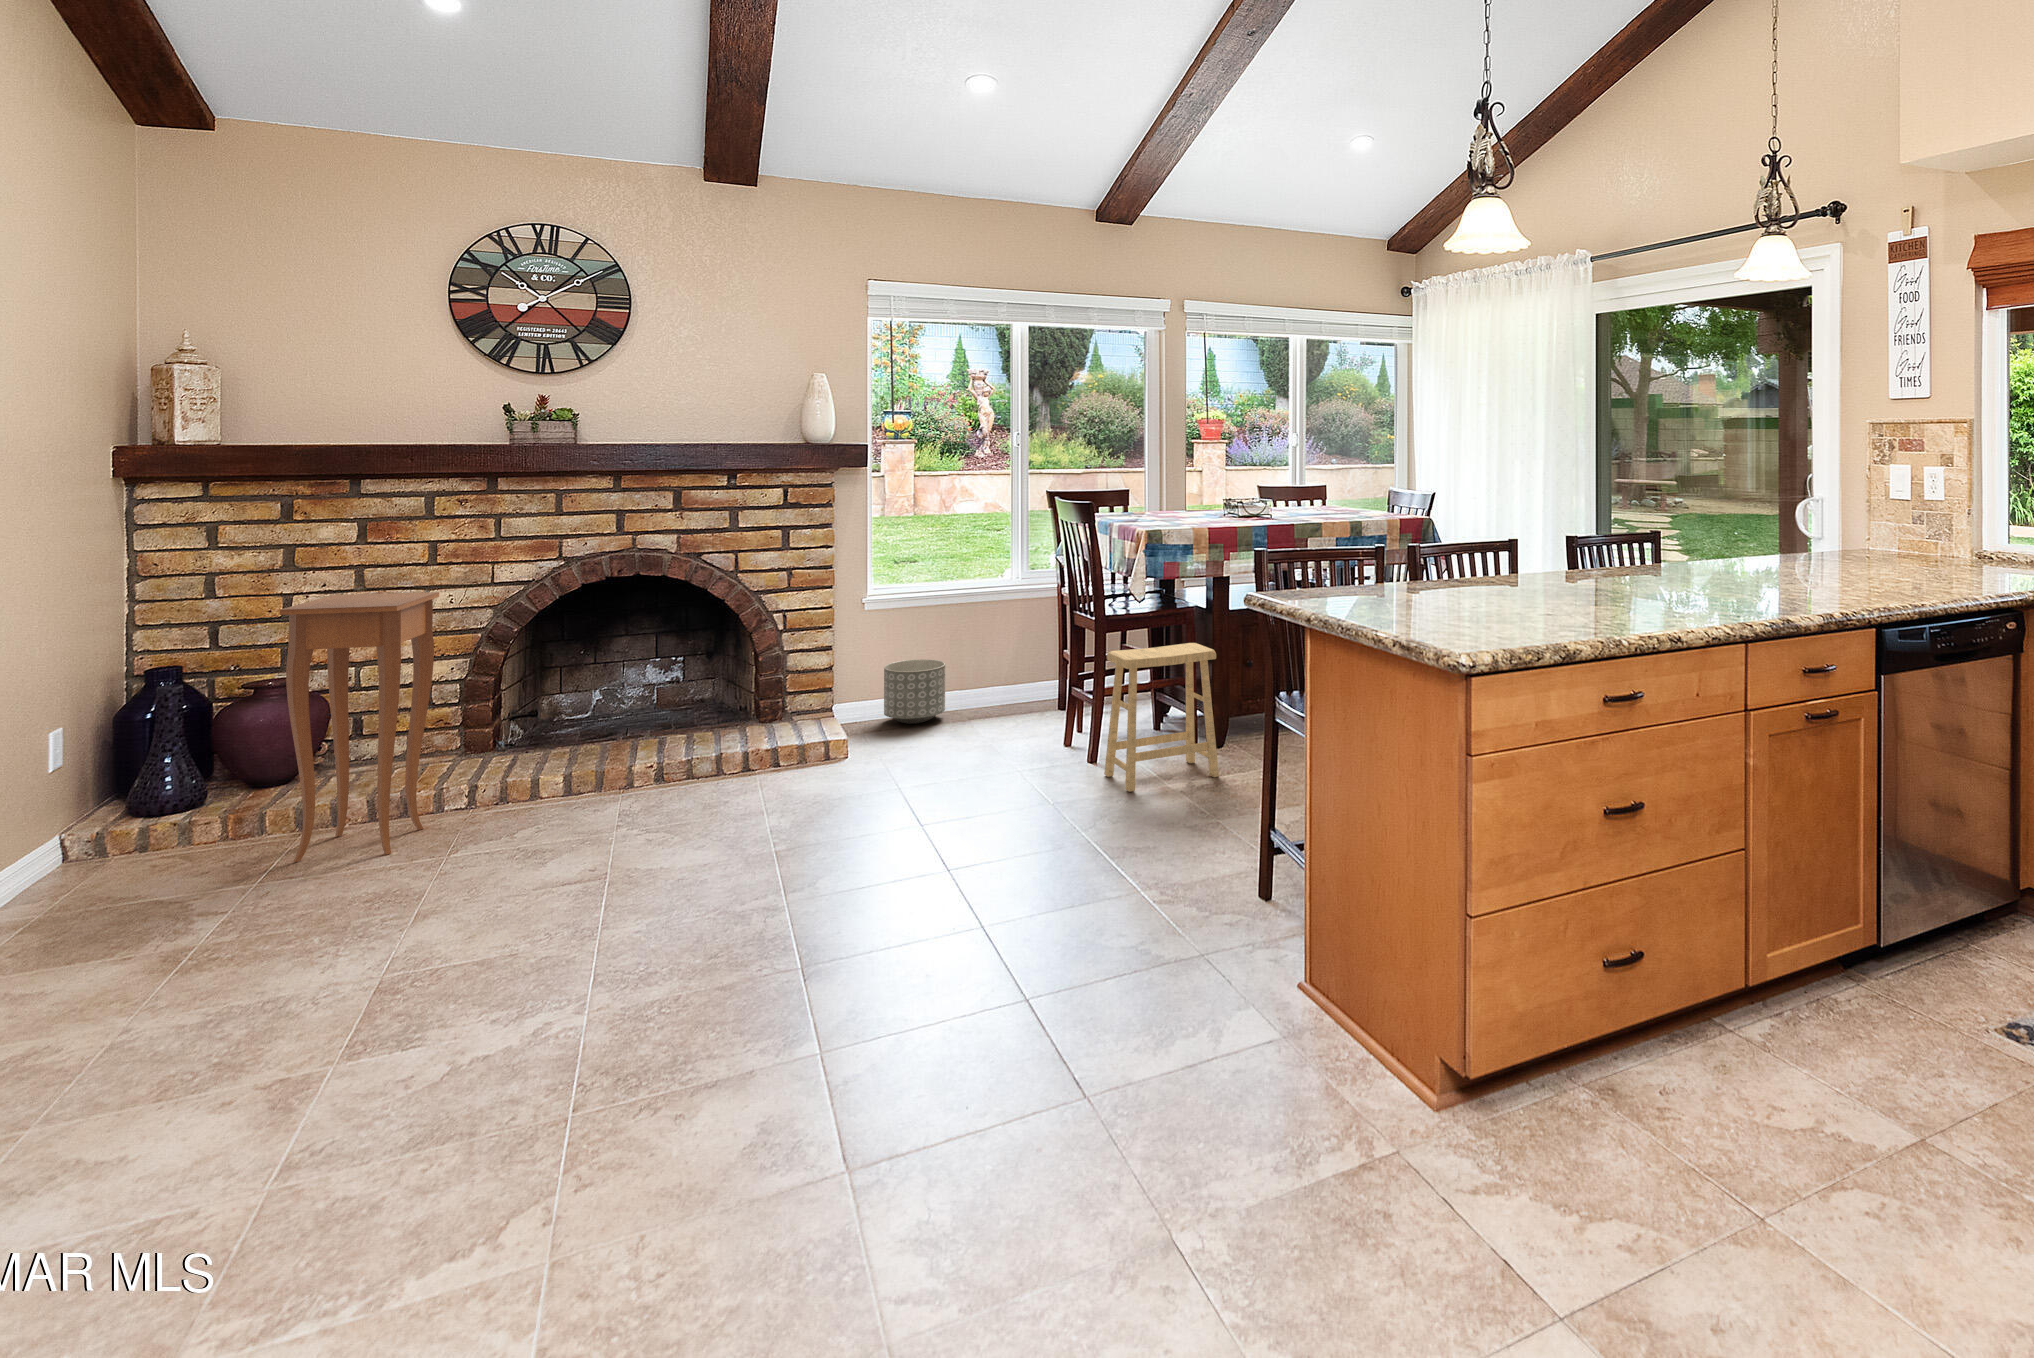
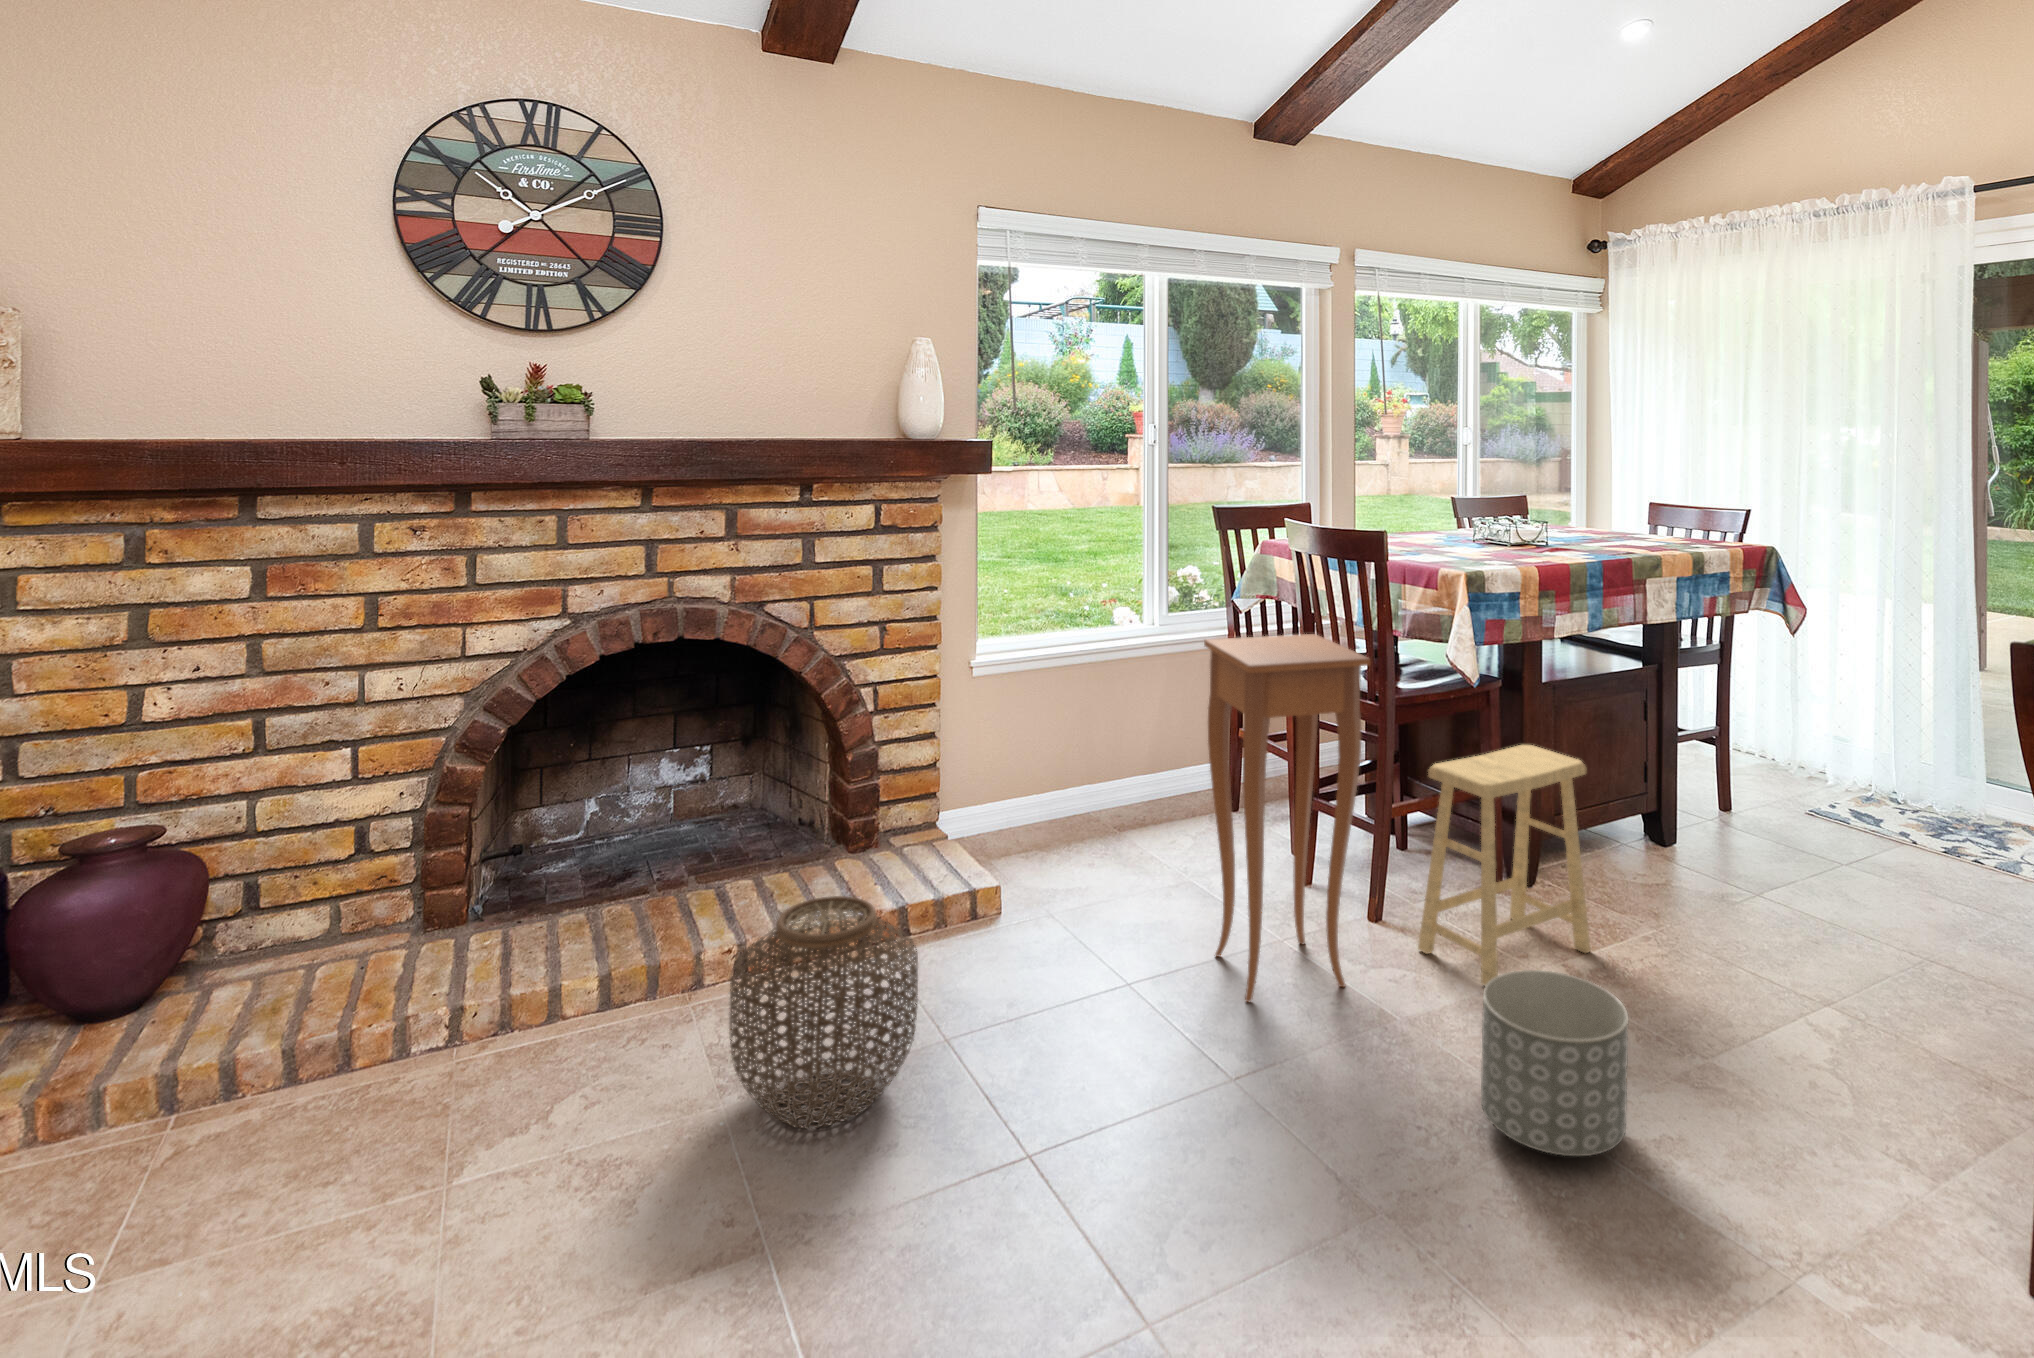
side table: present [280,592,439,862] -> present [1204,634,1370,1002]
planter: present [884,659,945,724] -> present [1481,970,1628,1156]
woven basket: none [613,714,734,840] -> present [729,896,918,1128]

